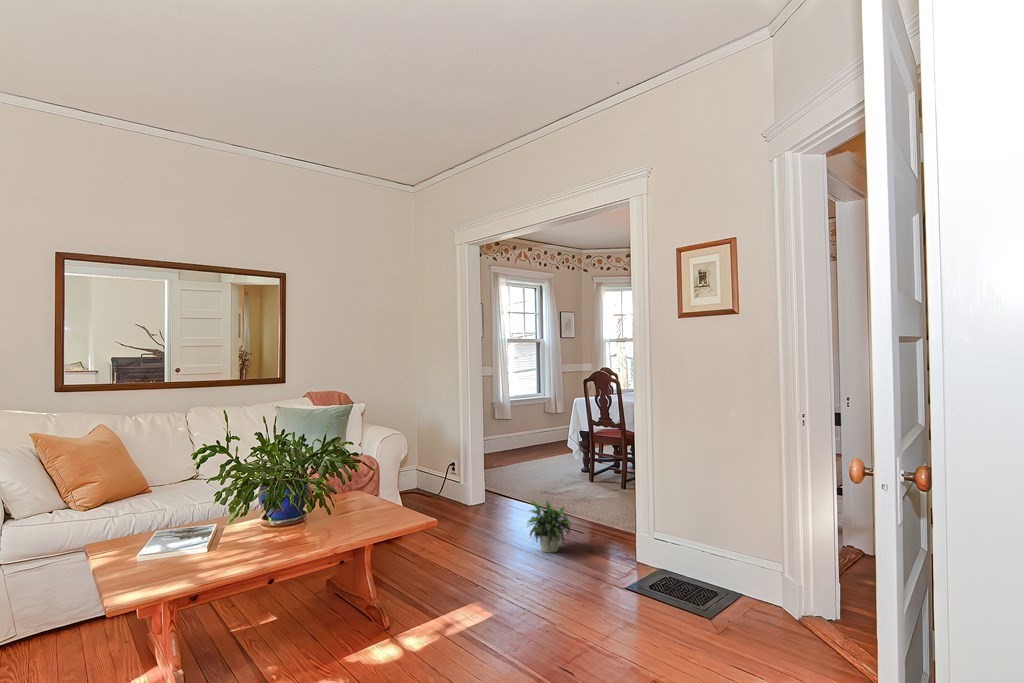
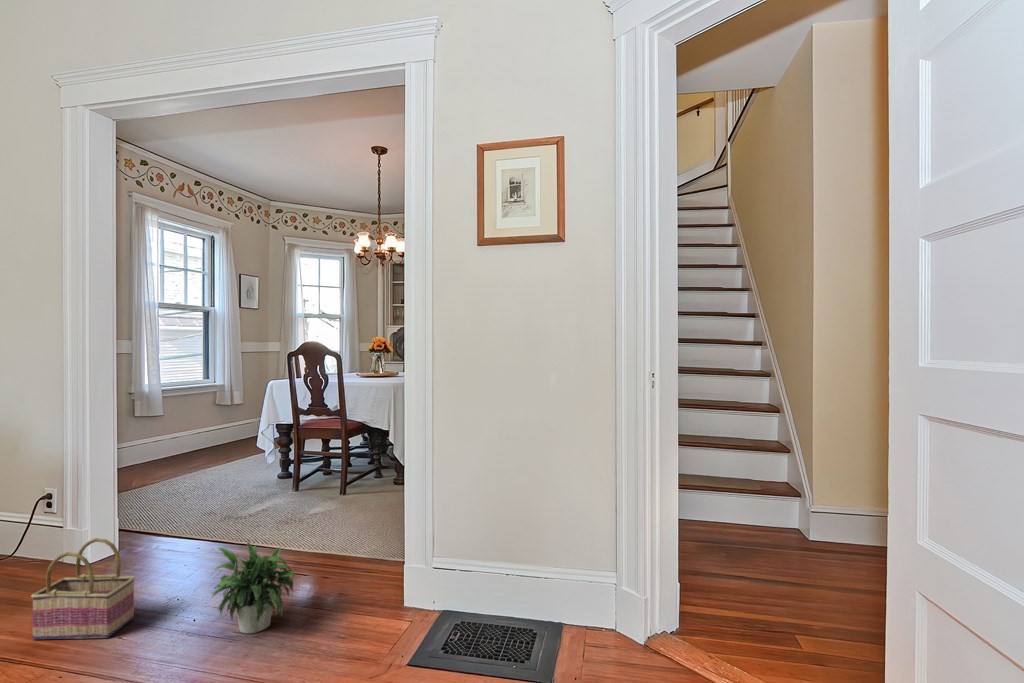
basket: none [447,487,491,540] -> present [31,538,135,639]

